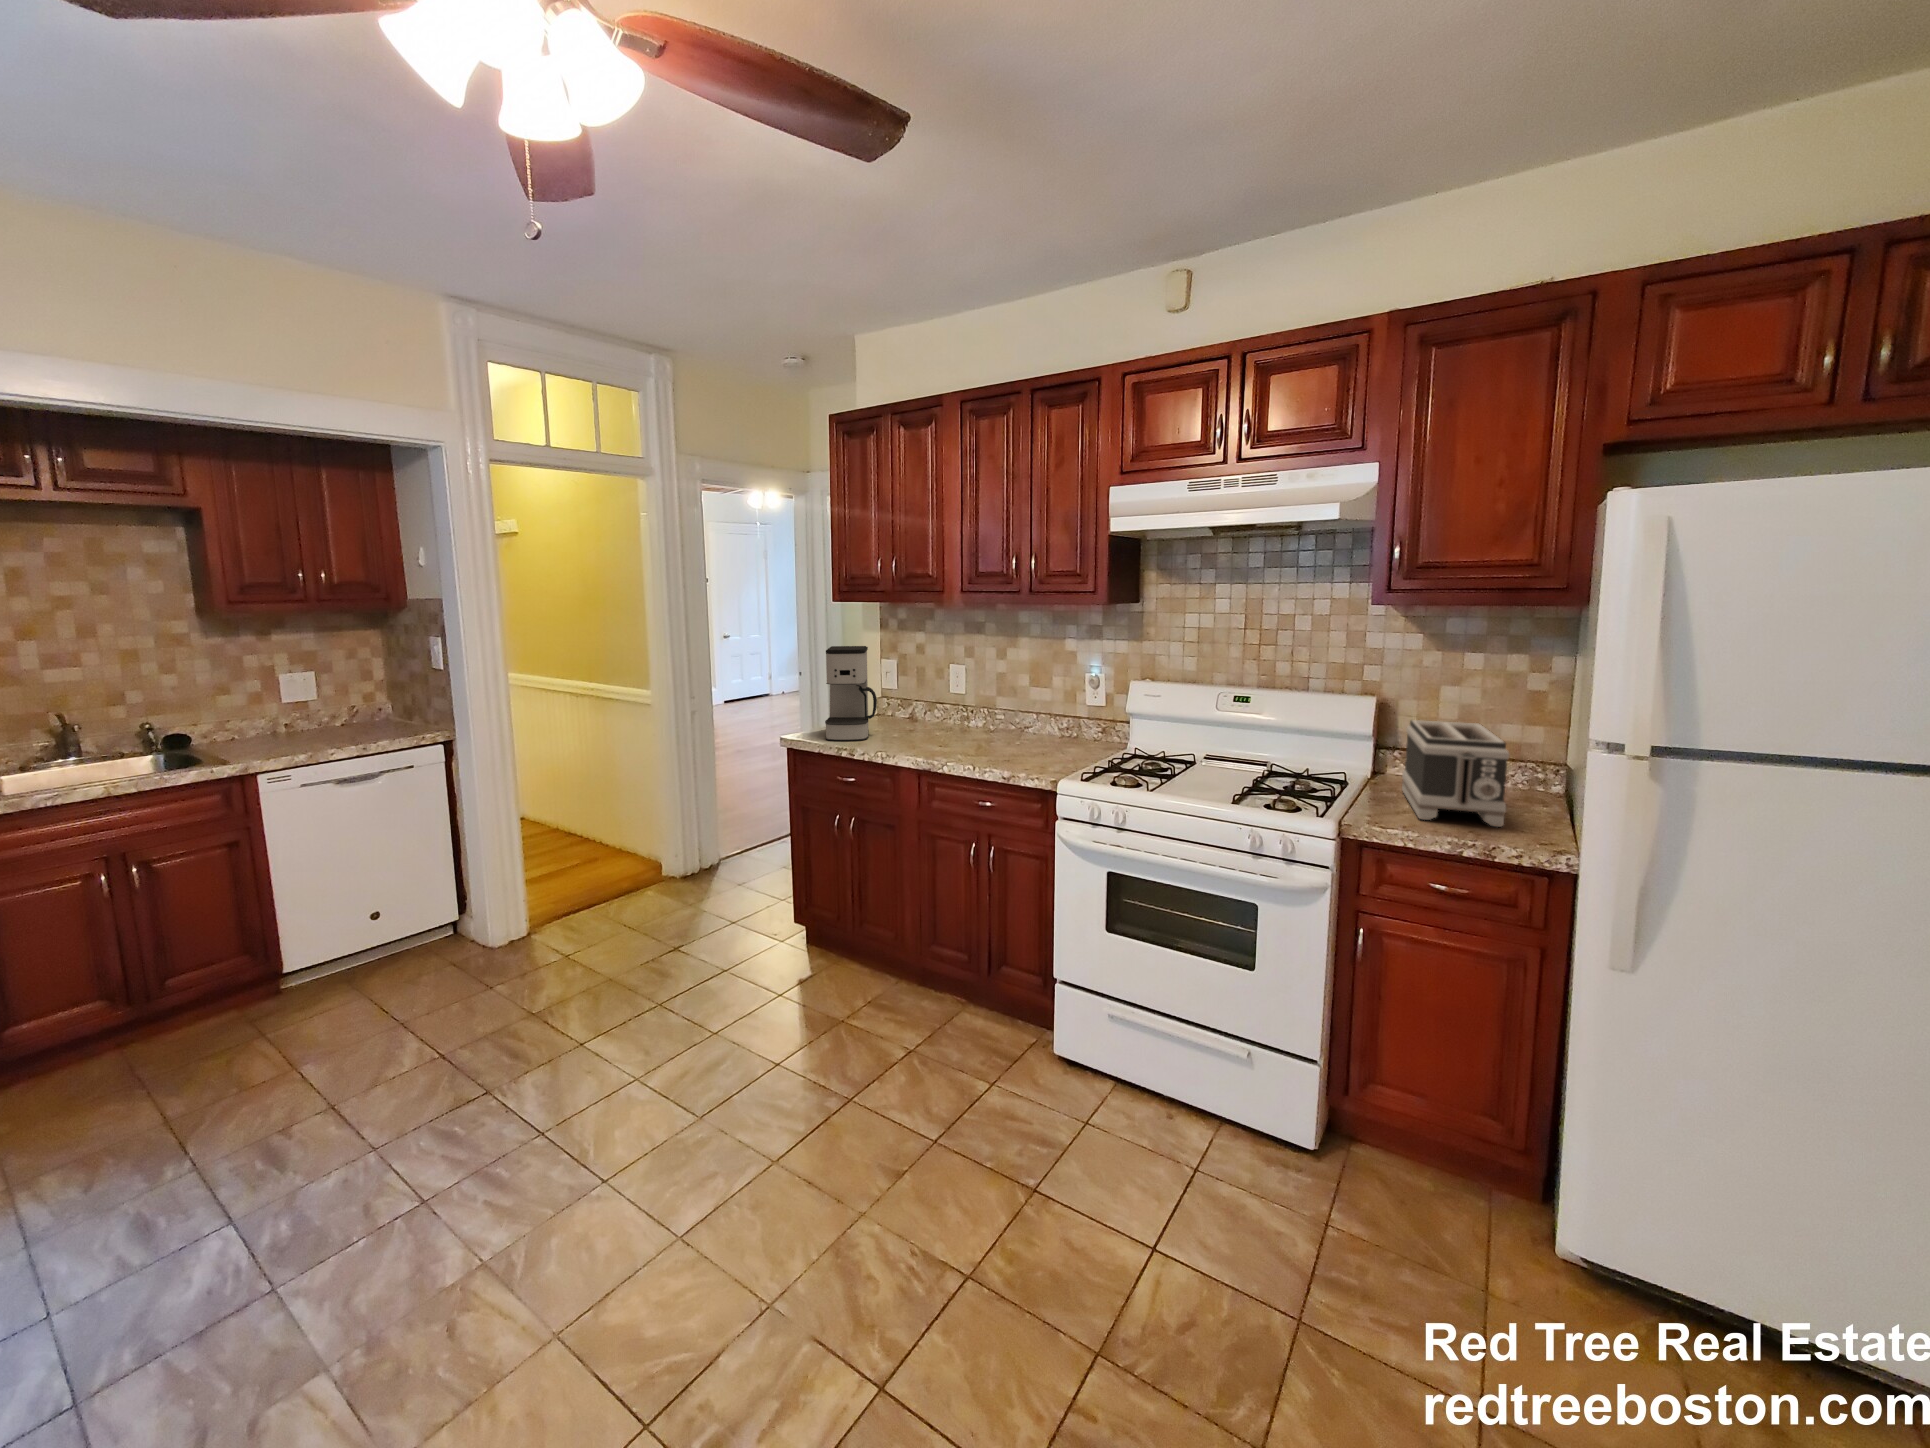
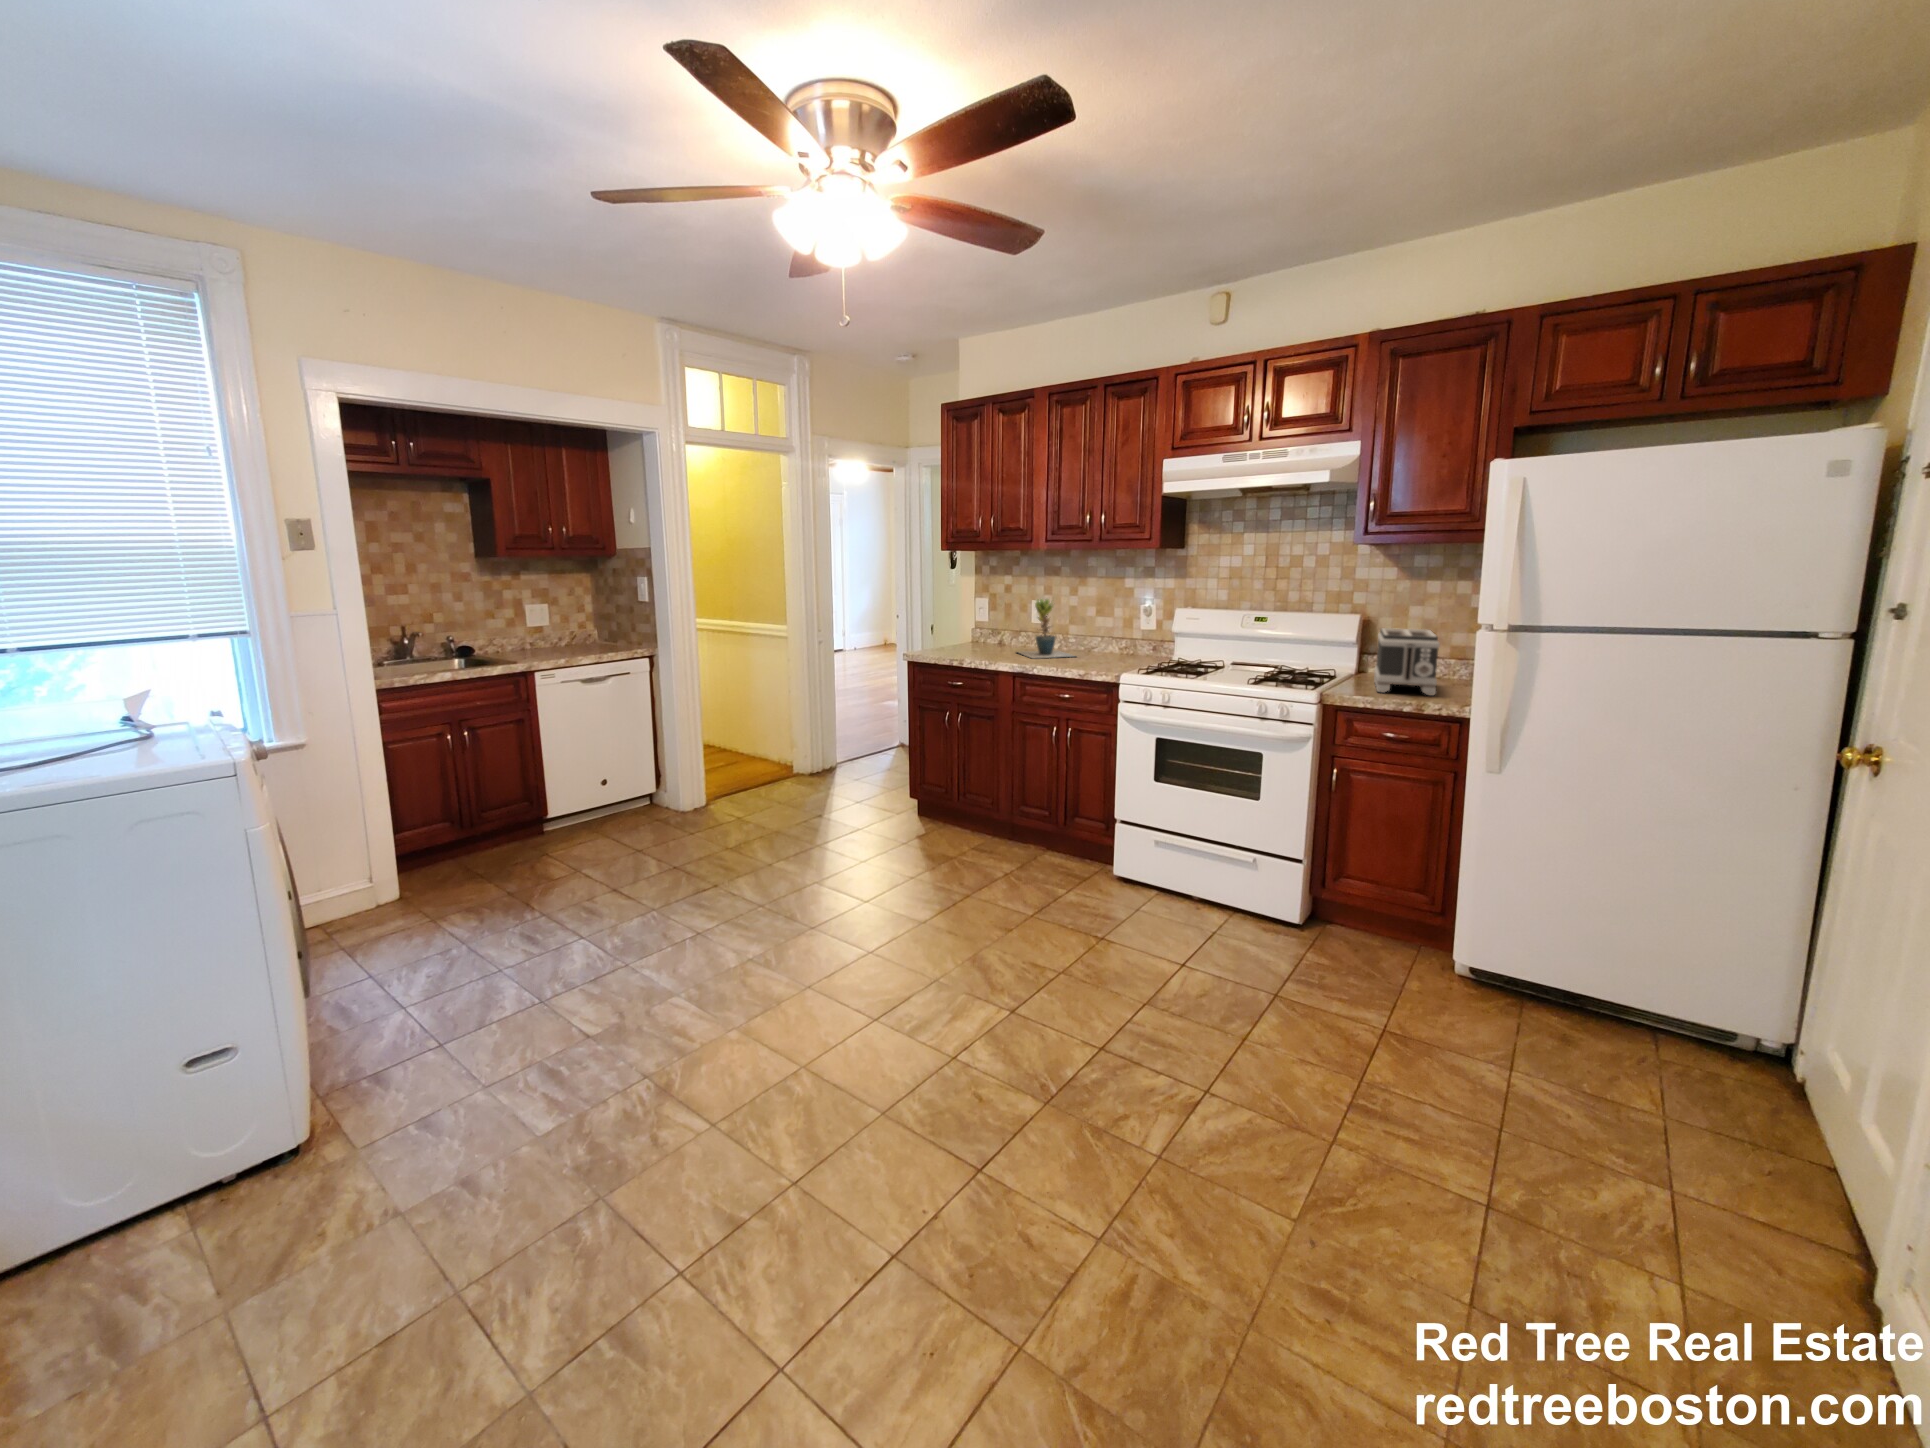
coffee maker: present [825,646,877,741] -> none [939,584,978,655]
potted plant: none [925,665,1005,747] -> present [1019,599,1073,659]

